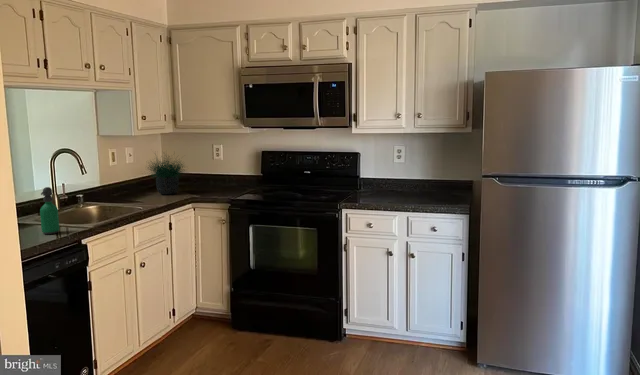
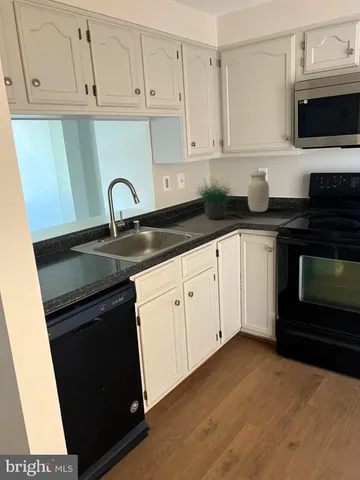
jar: none [202,148,223,188] -> present [248,171,269,212]
soap dispenser: present [40,187,59,234] -> none [88,223,108,271]

